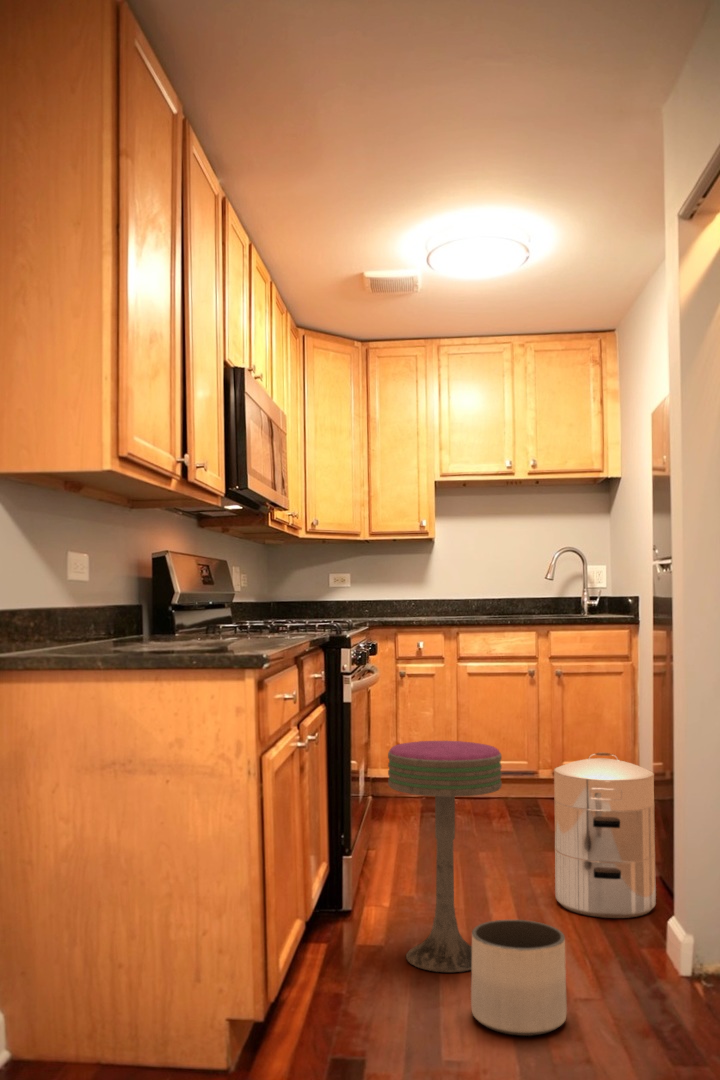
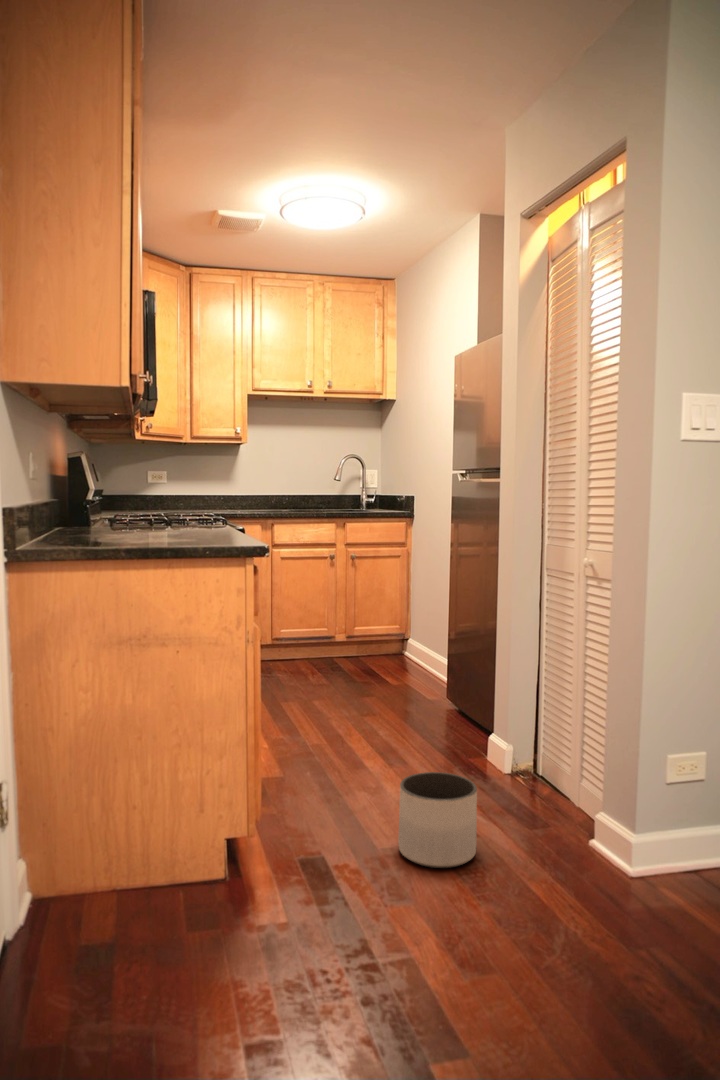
bar stool: present [388,741,502,972] -> none [300,625,397,818]
waste bin: present [554,752,656,918] -> none [399,625,479,754]

